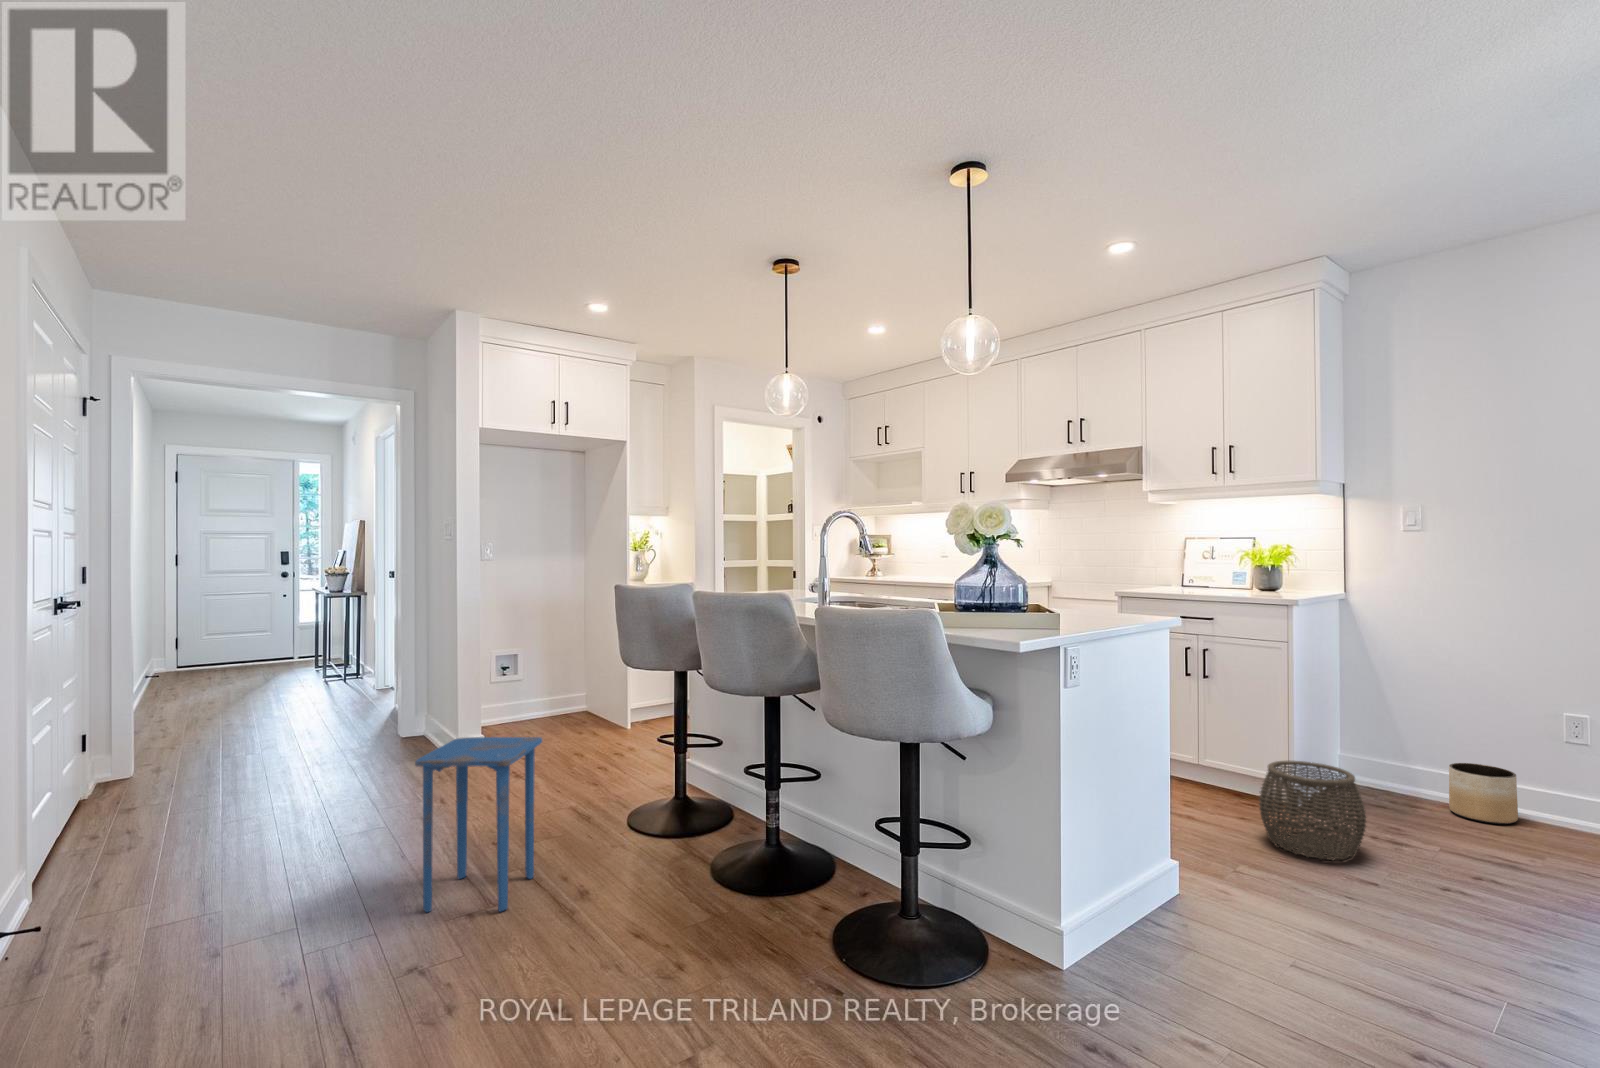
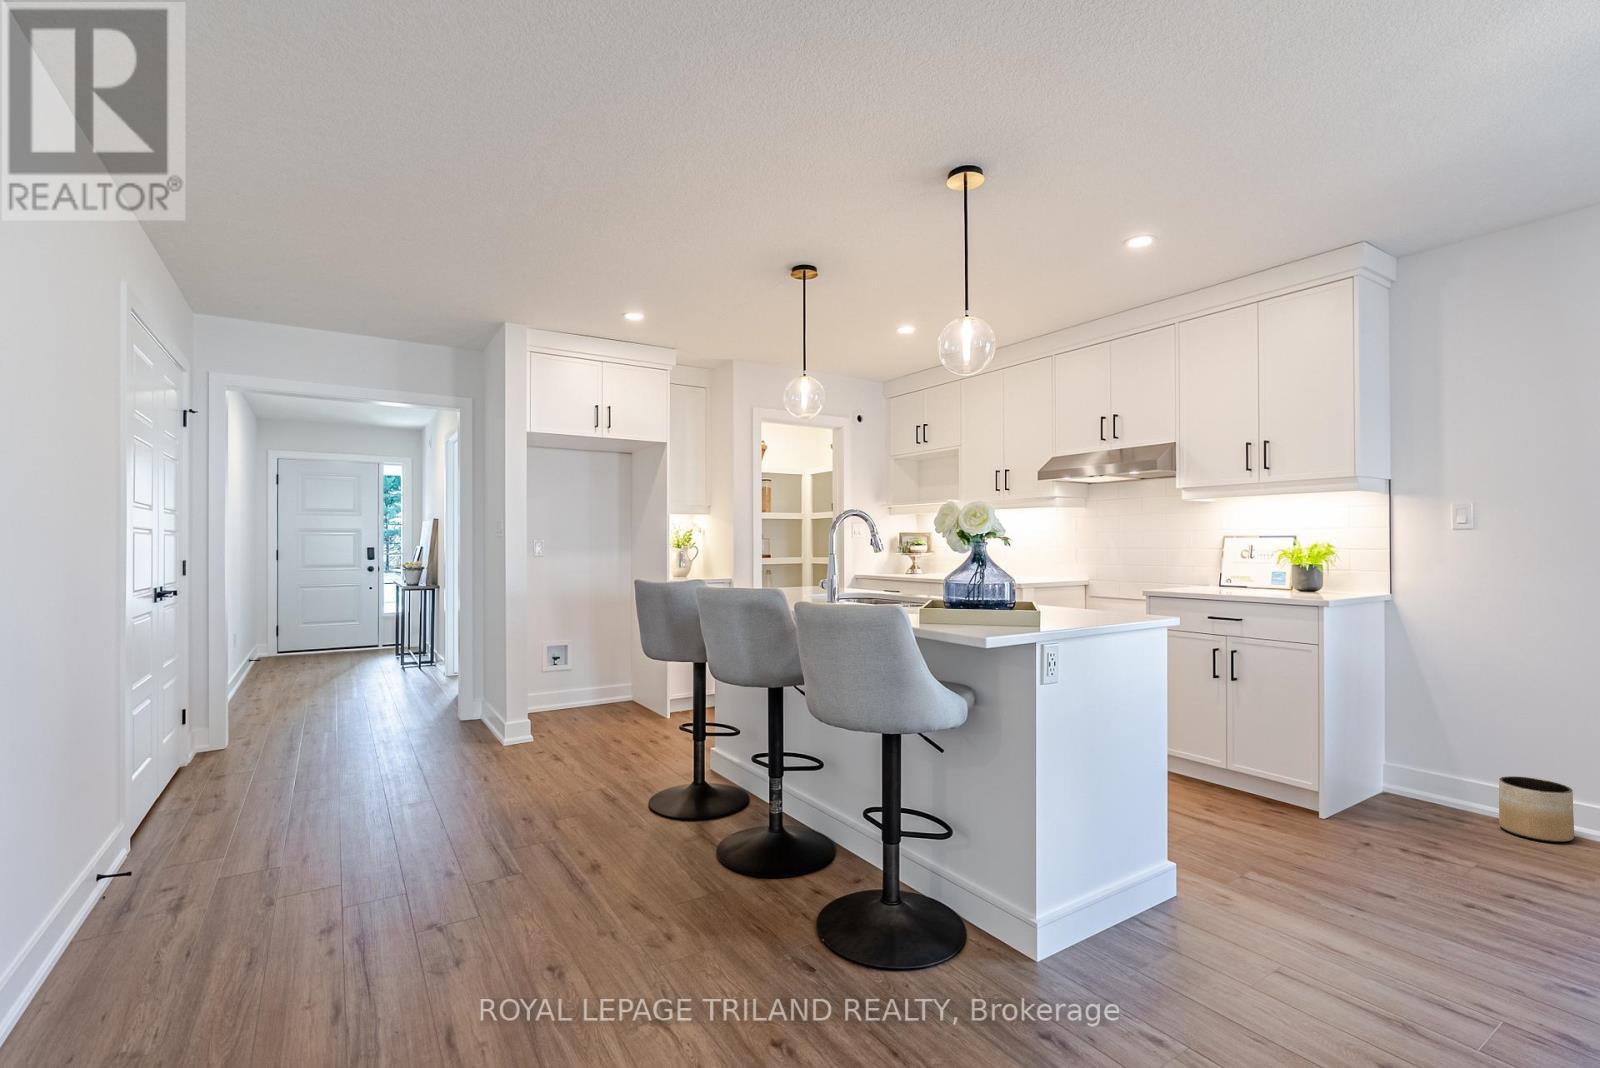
side table: present [415,737,542,912] -> none [445,720,563,880]
woven basket: present [1259,761,1366,860] -> none [1277,767,1390,871]

